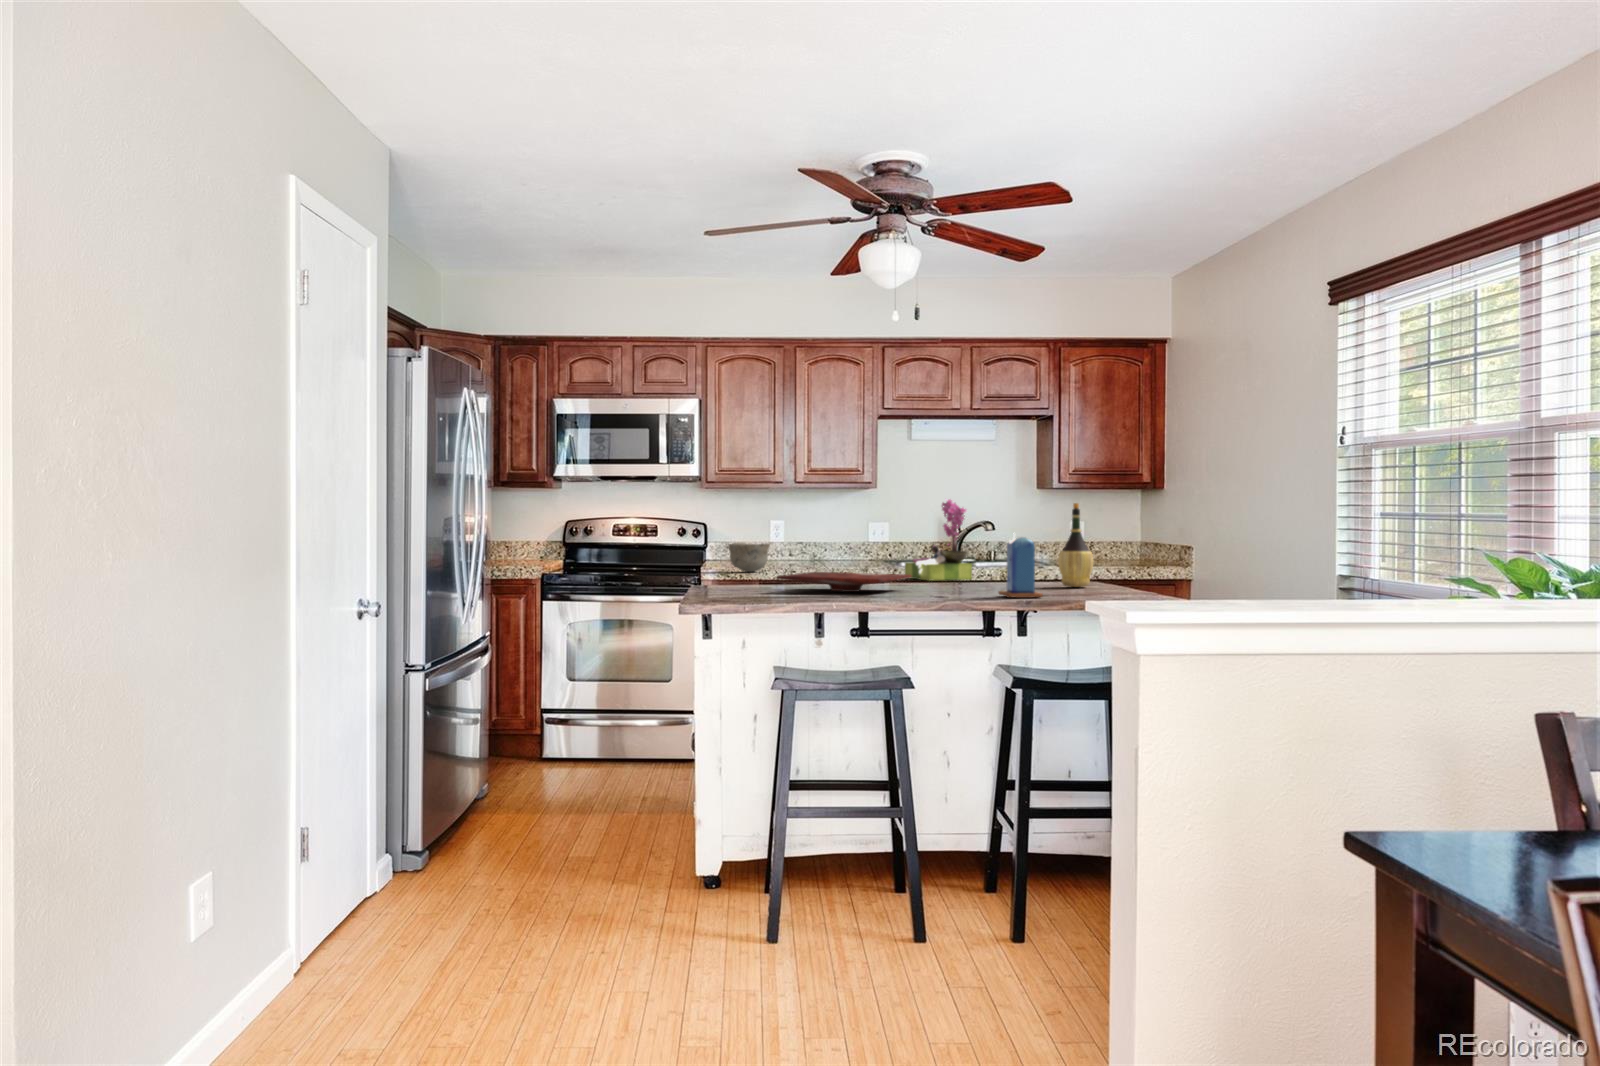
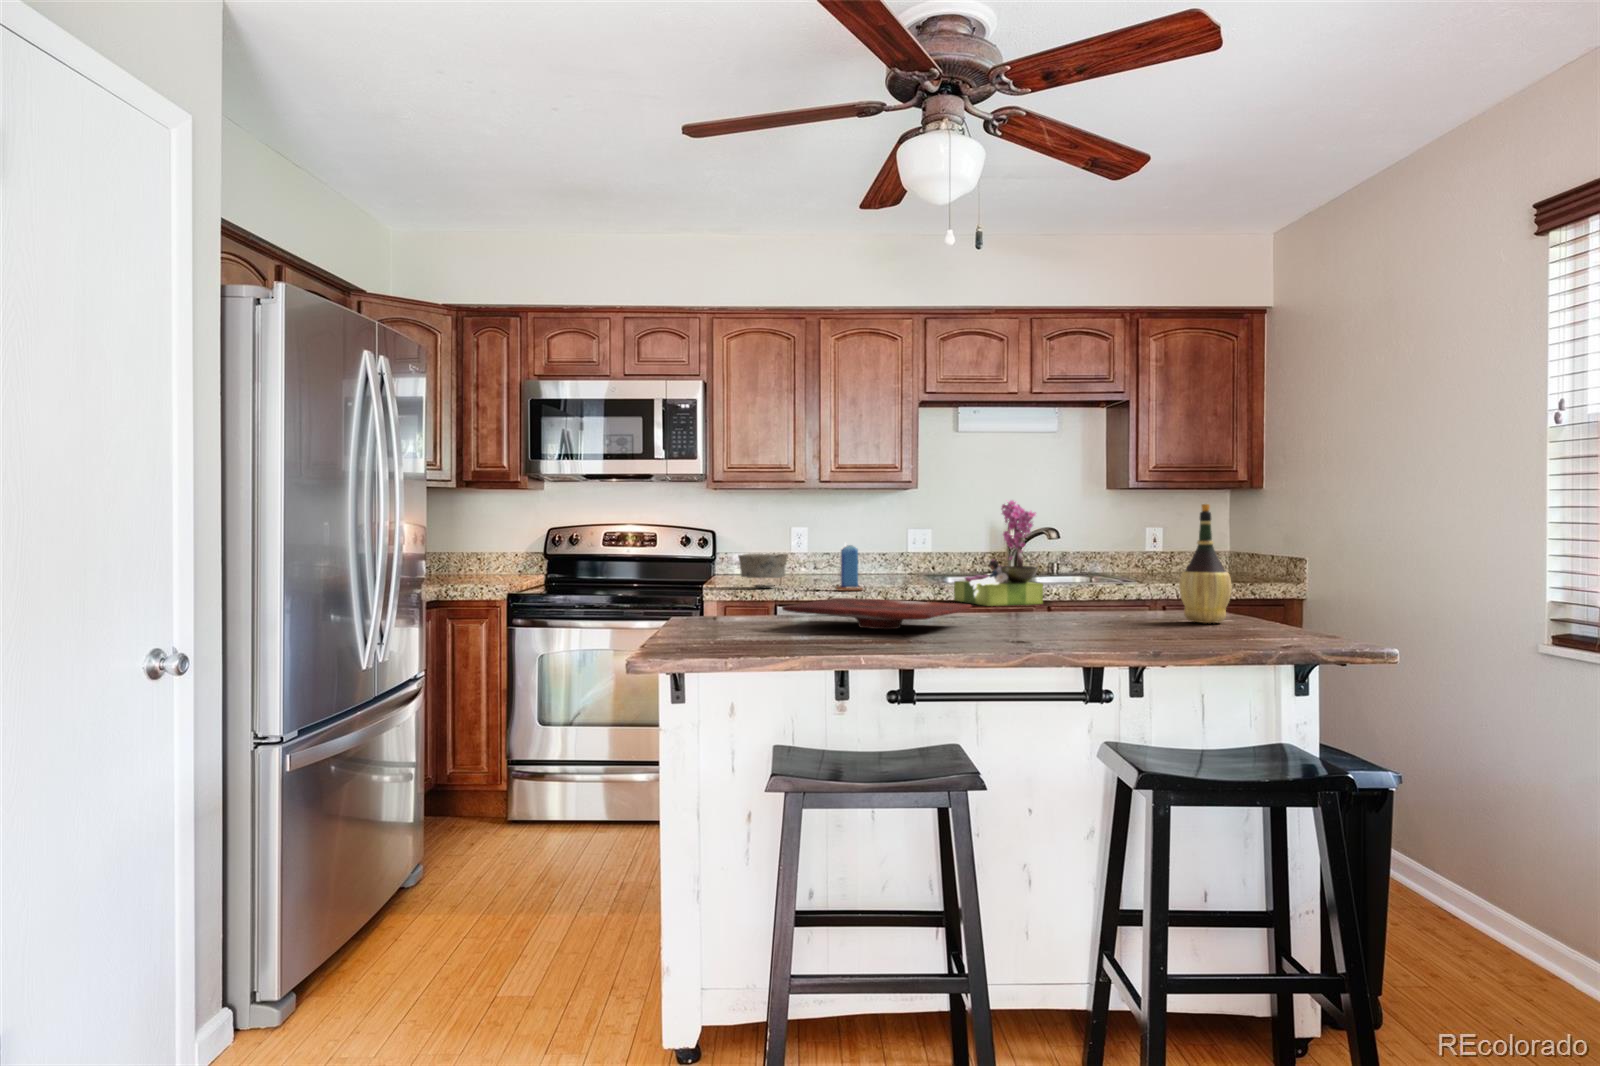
candle: present [999,533,1043,598] -> present [835,545,863,591]

